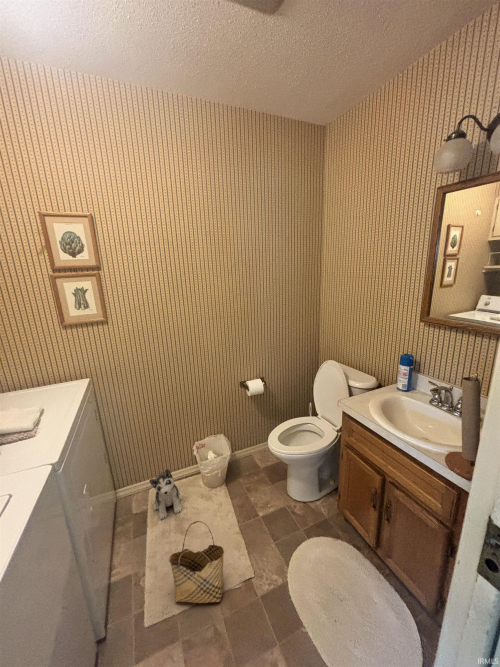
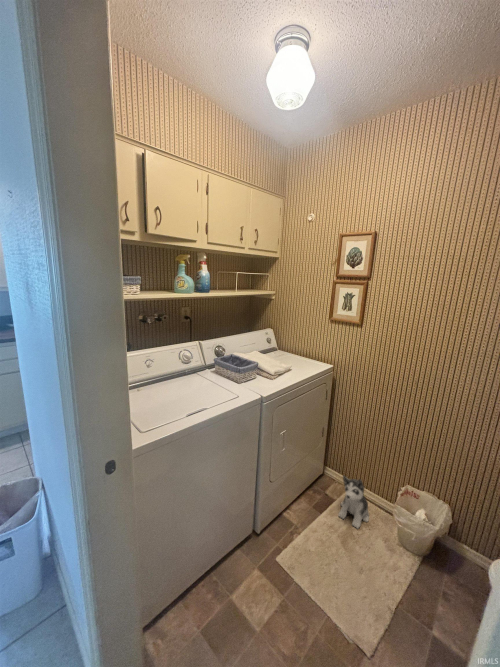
woven basket: present [169,521,224,603] -> none [299,530,348,622]

